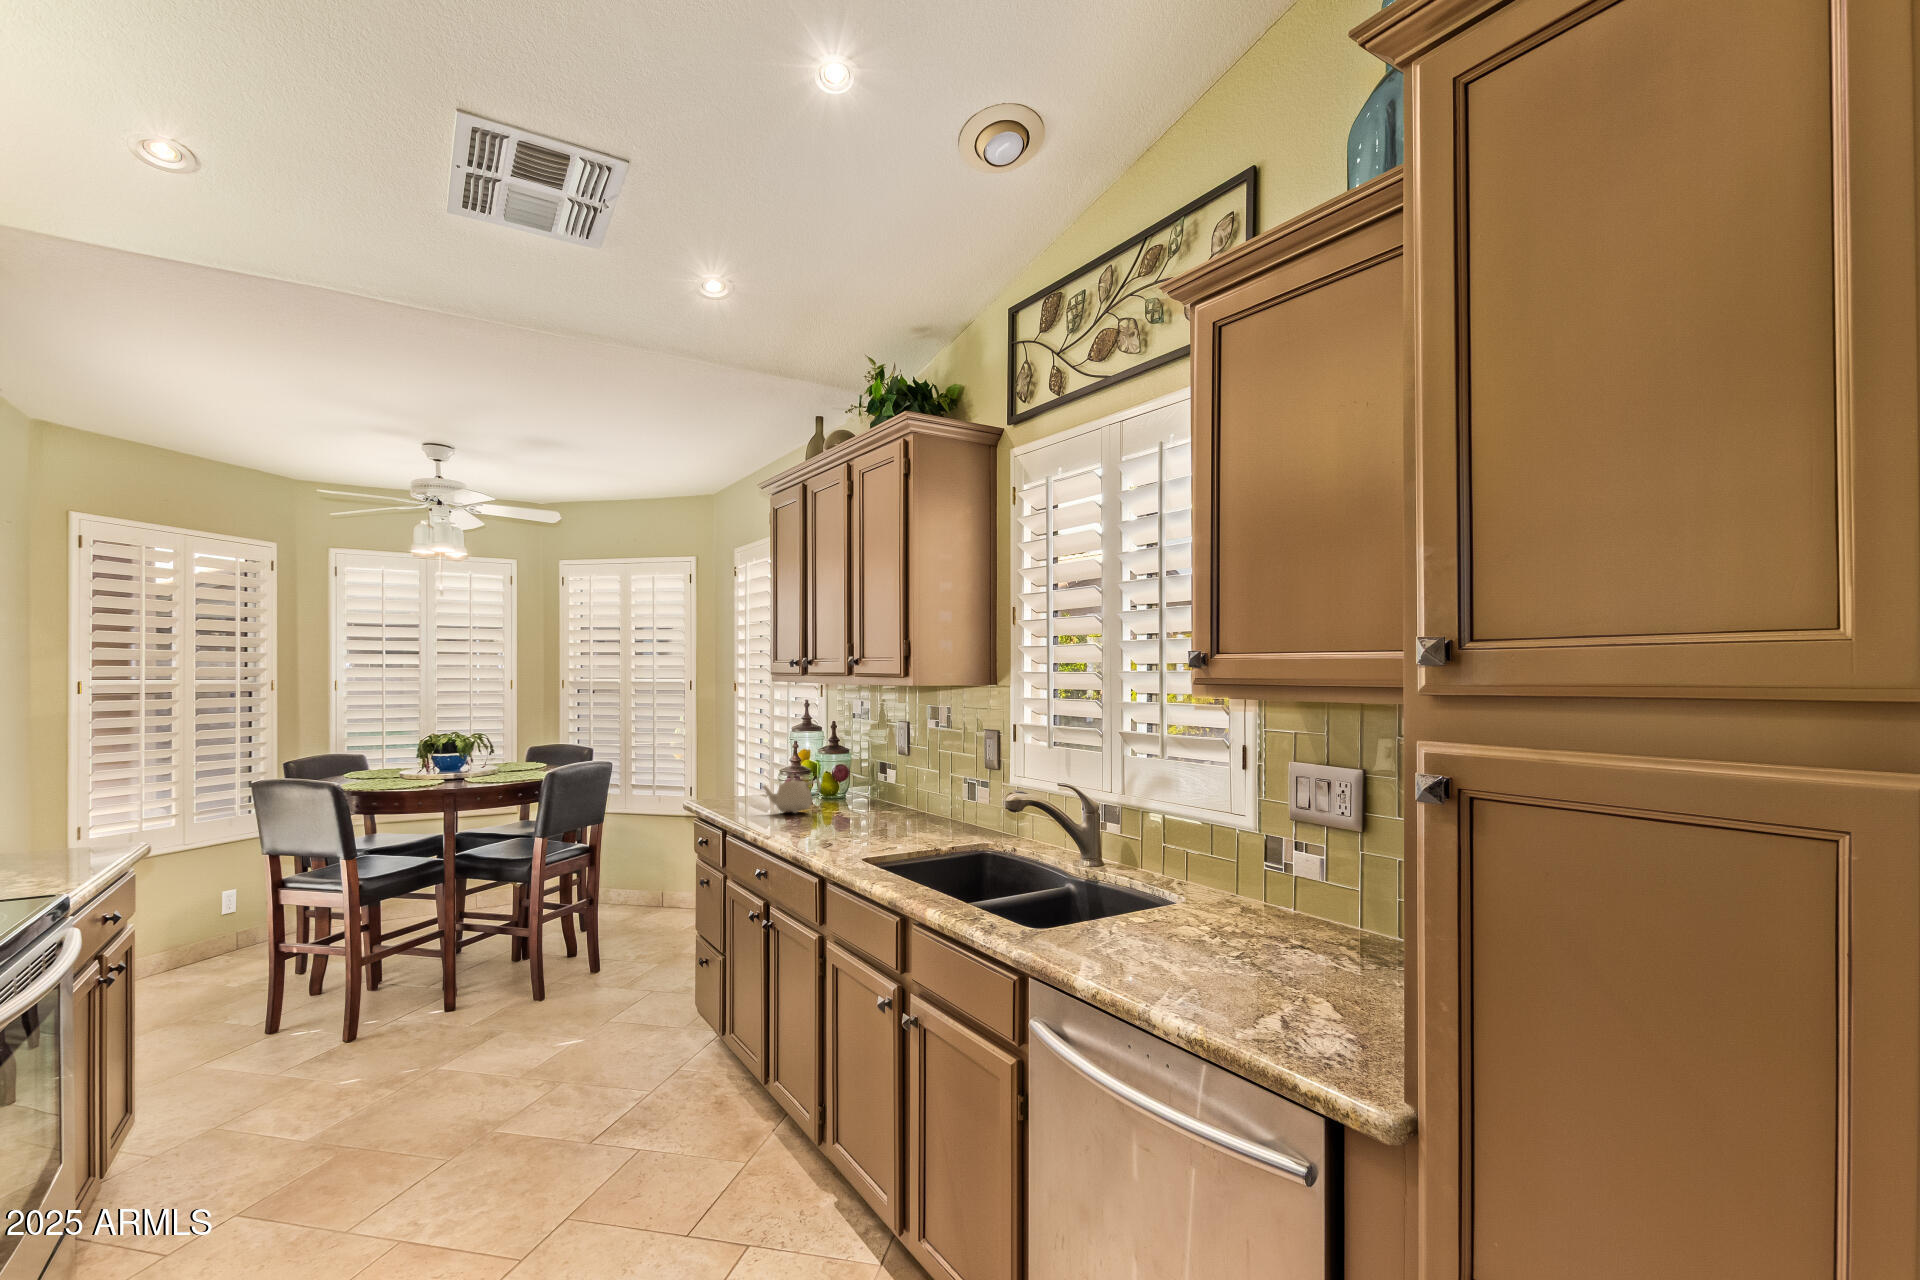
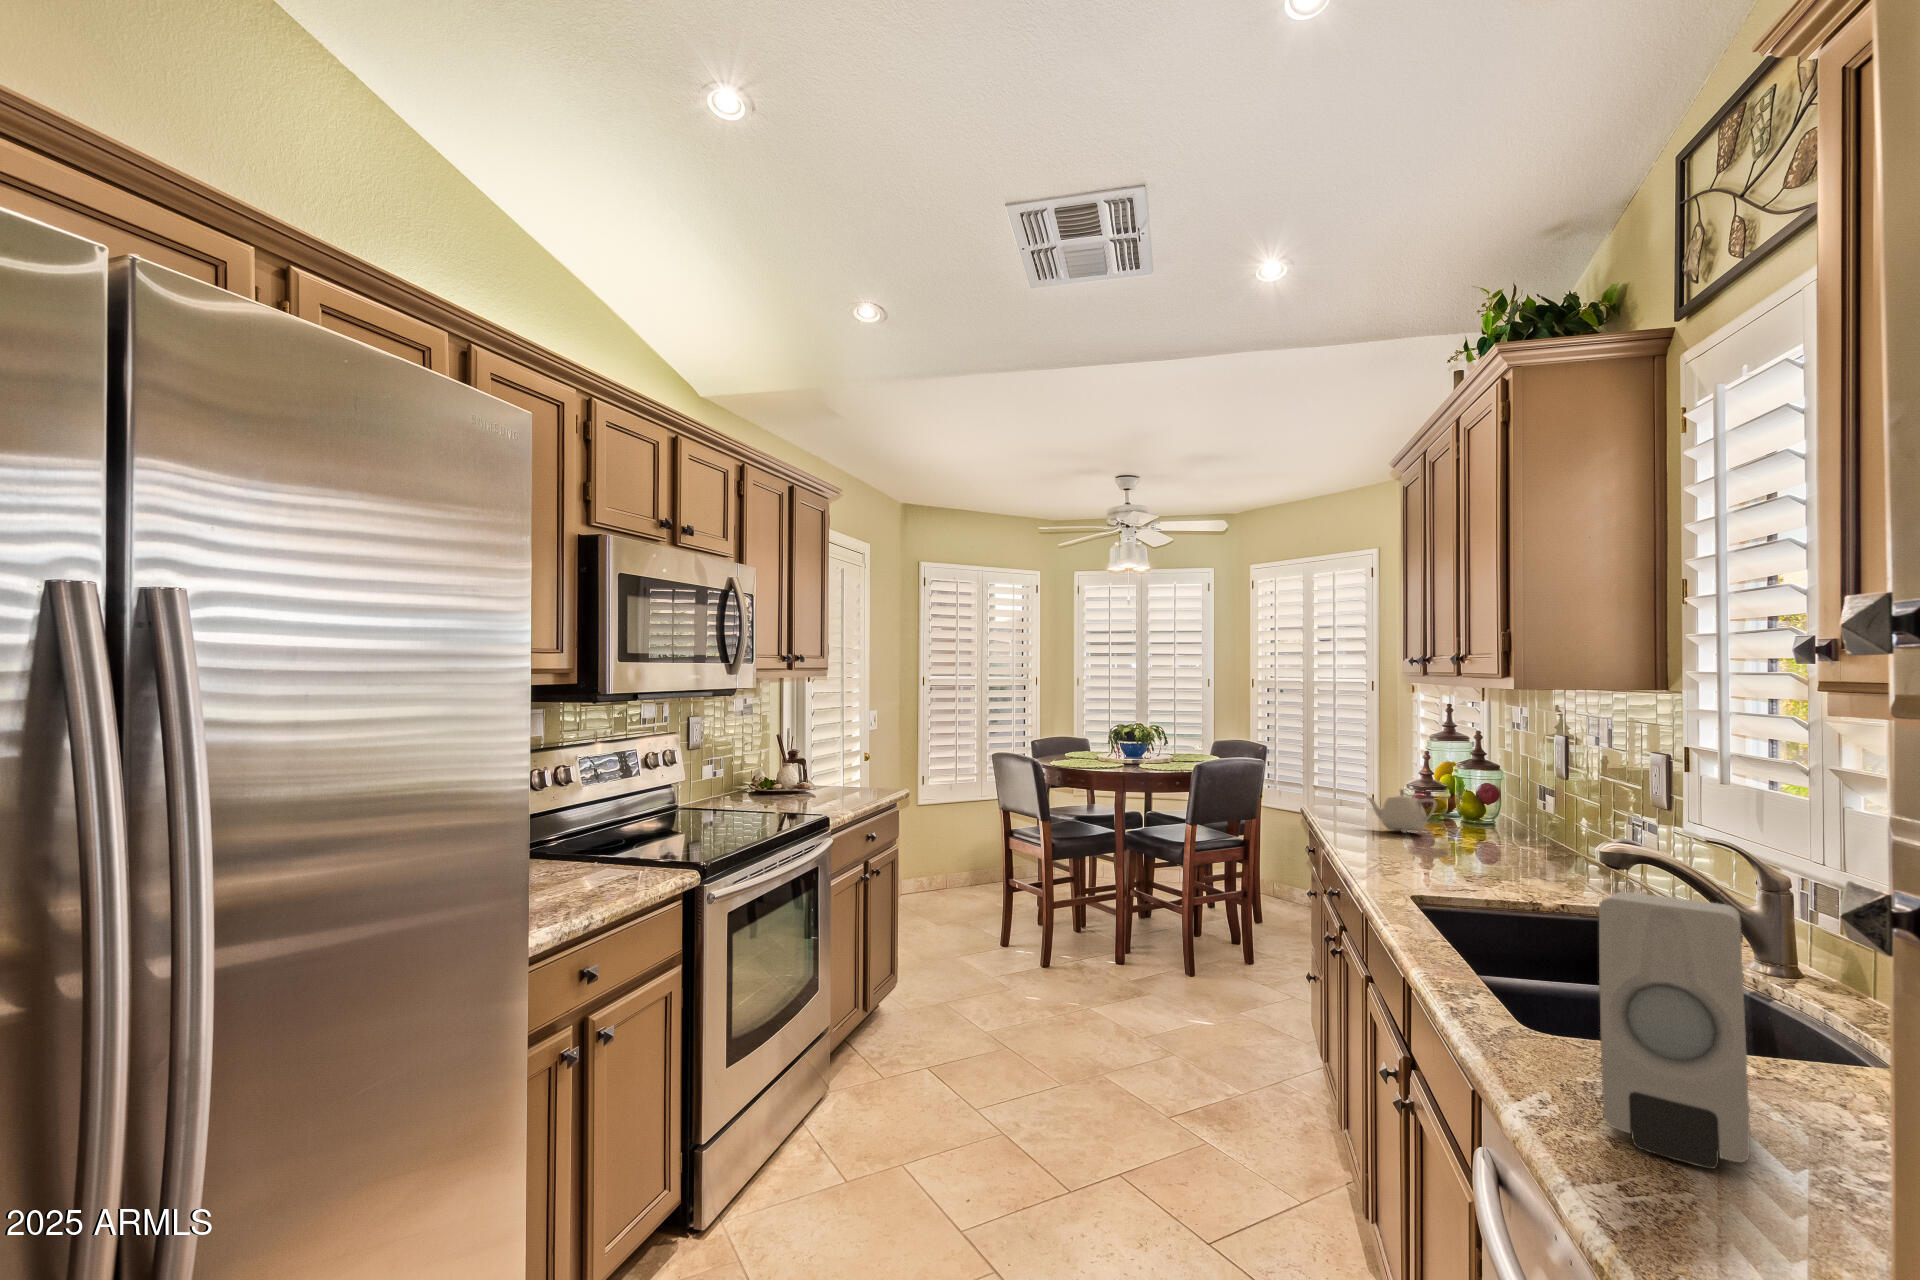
soap dispenser: none [1094,817,1191,977] -> present [1599,892,1750,1169]

